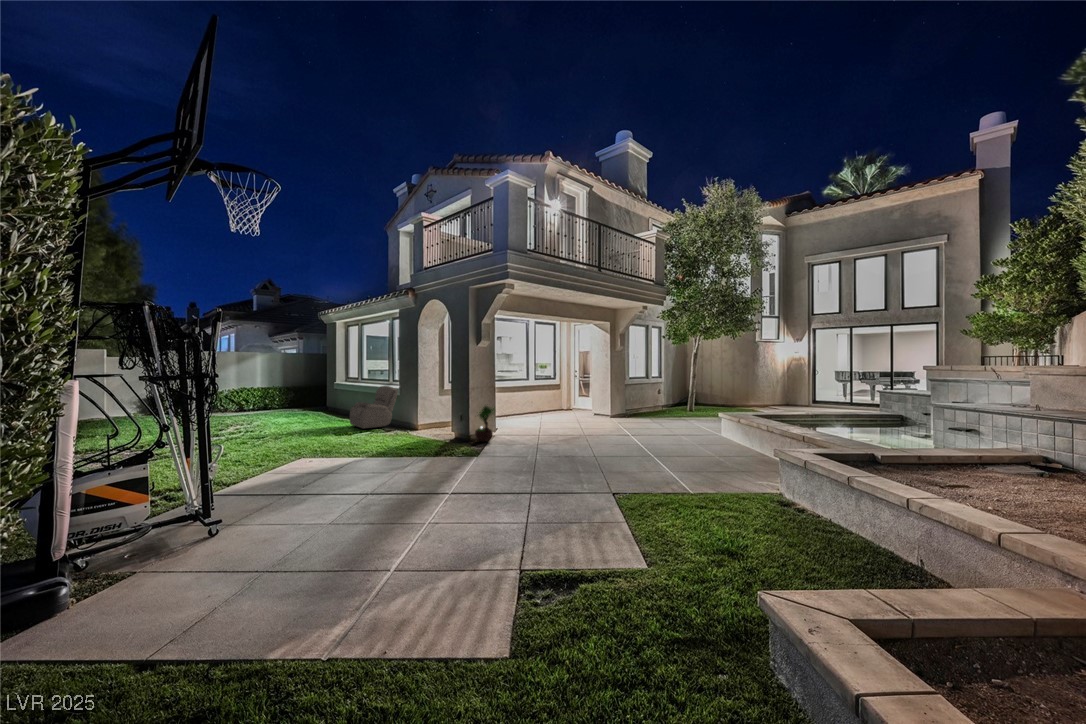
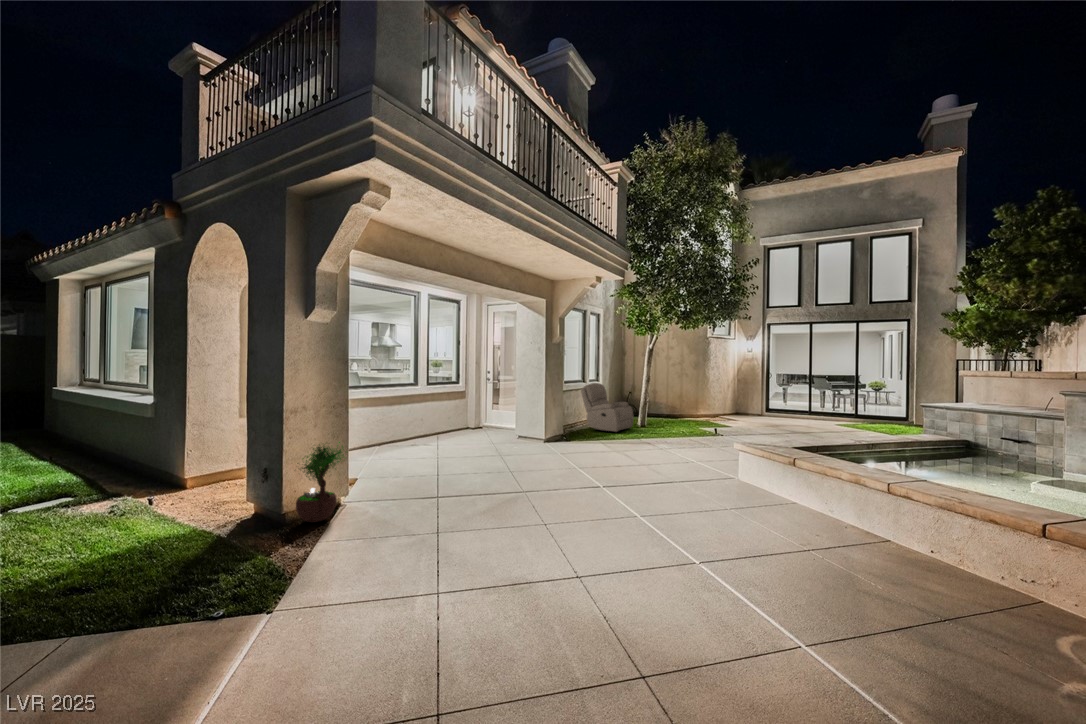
chair: present [350,386,398,429] -> present [581,383,634,432]

